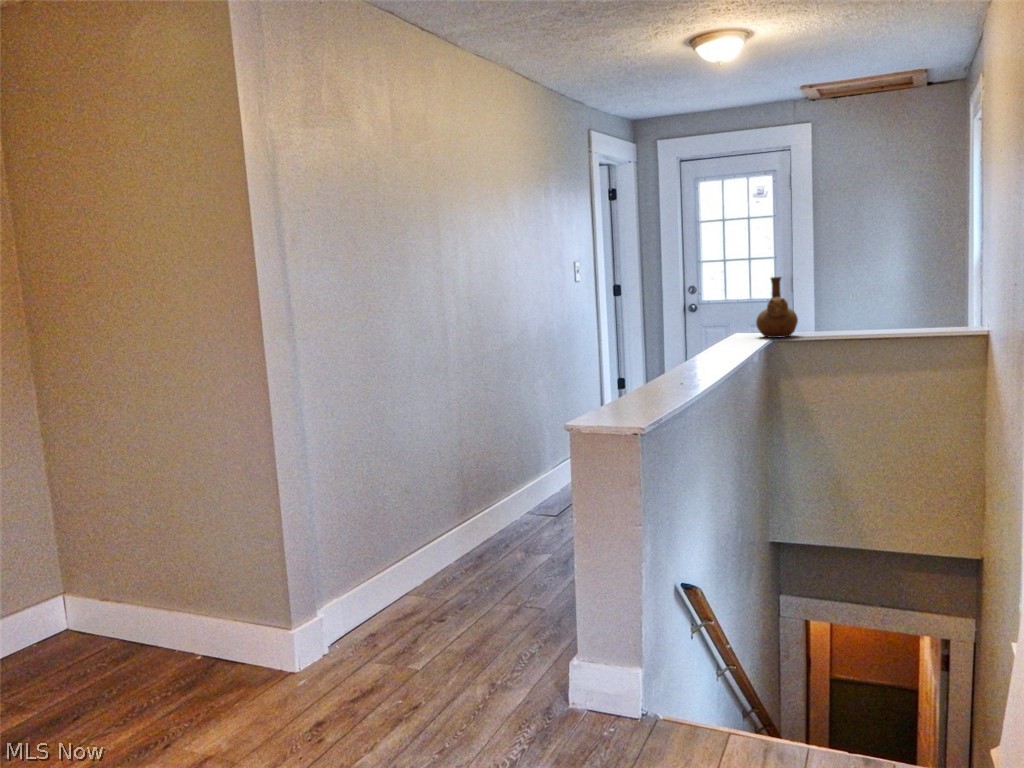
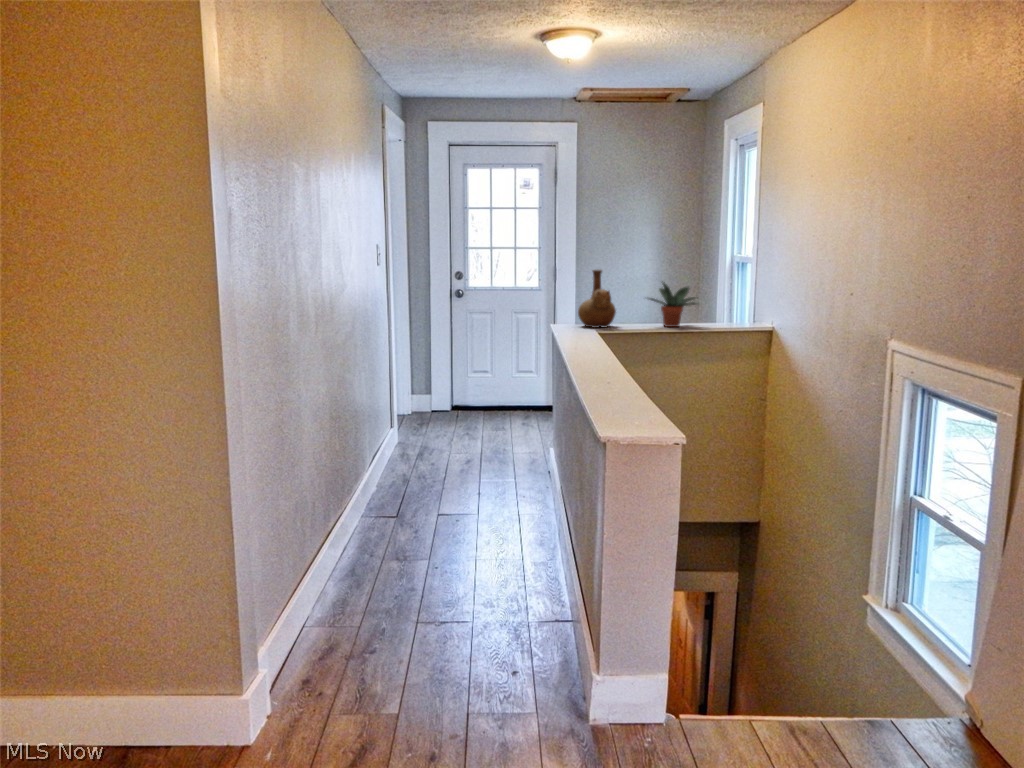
potted plant: none [828,285,898,336] -> present [649,282,697,327]

